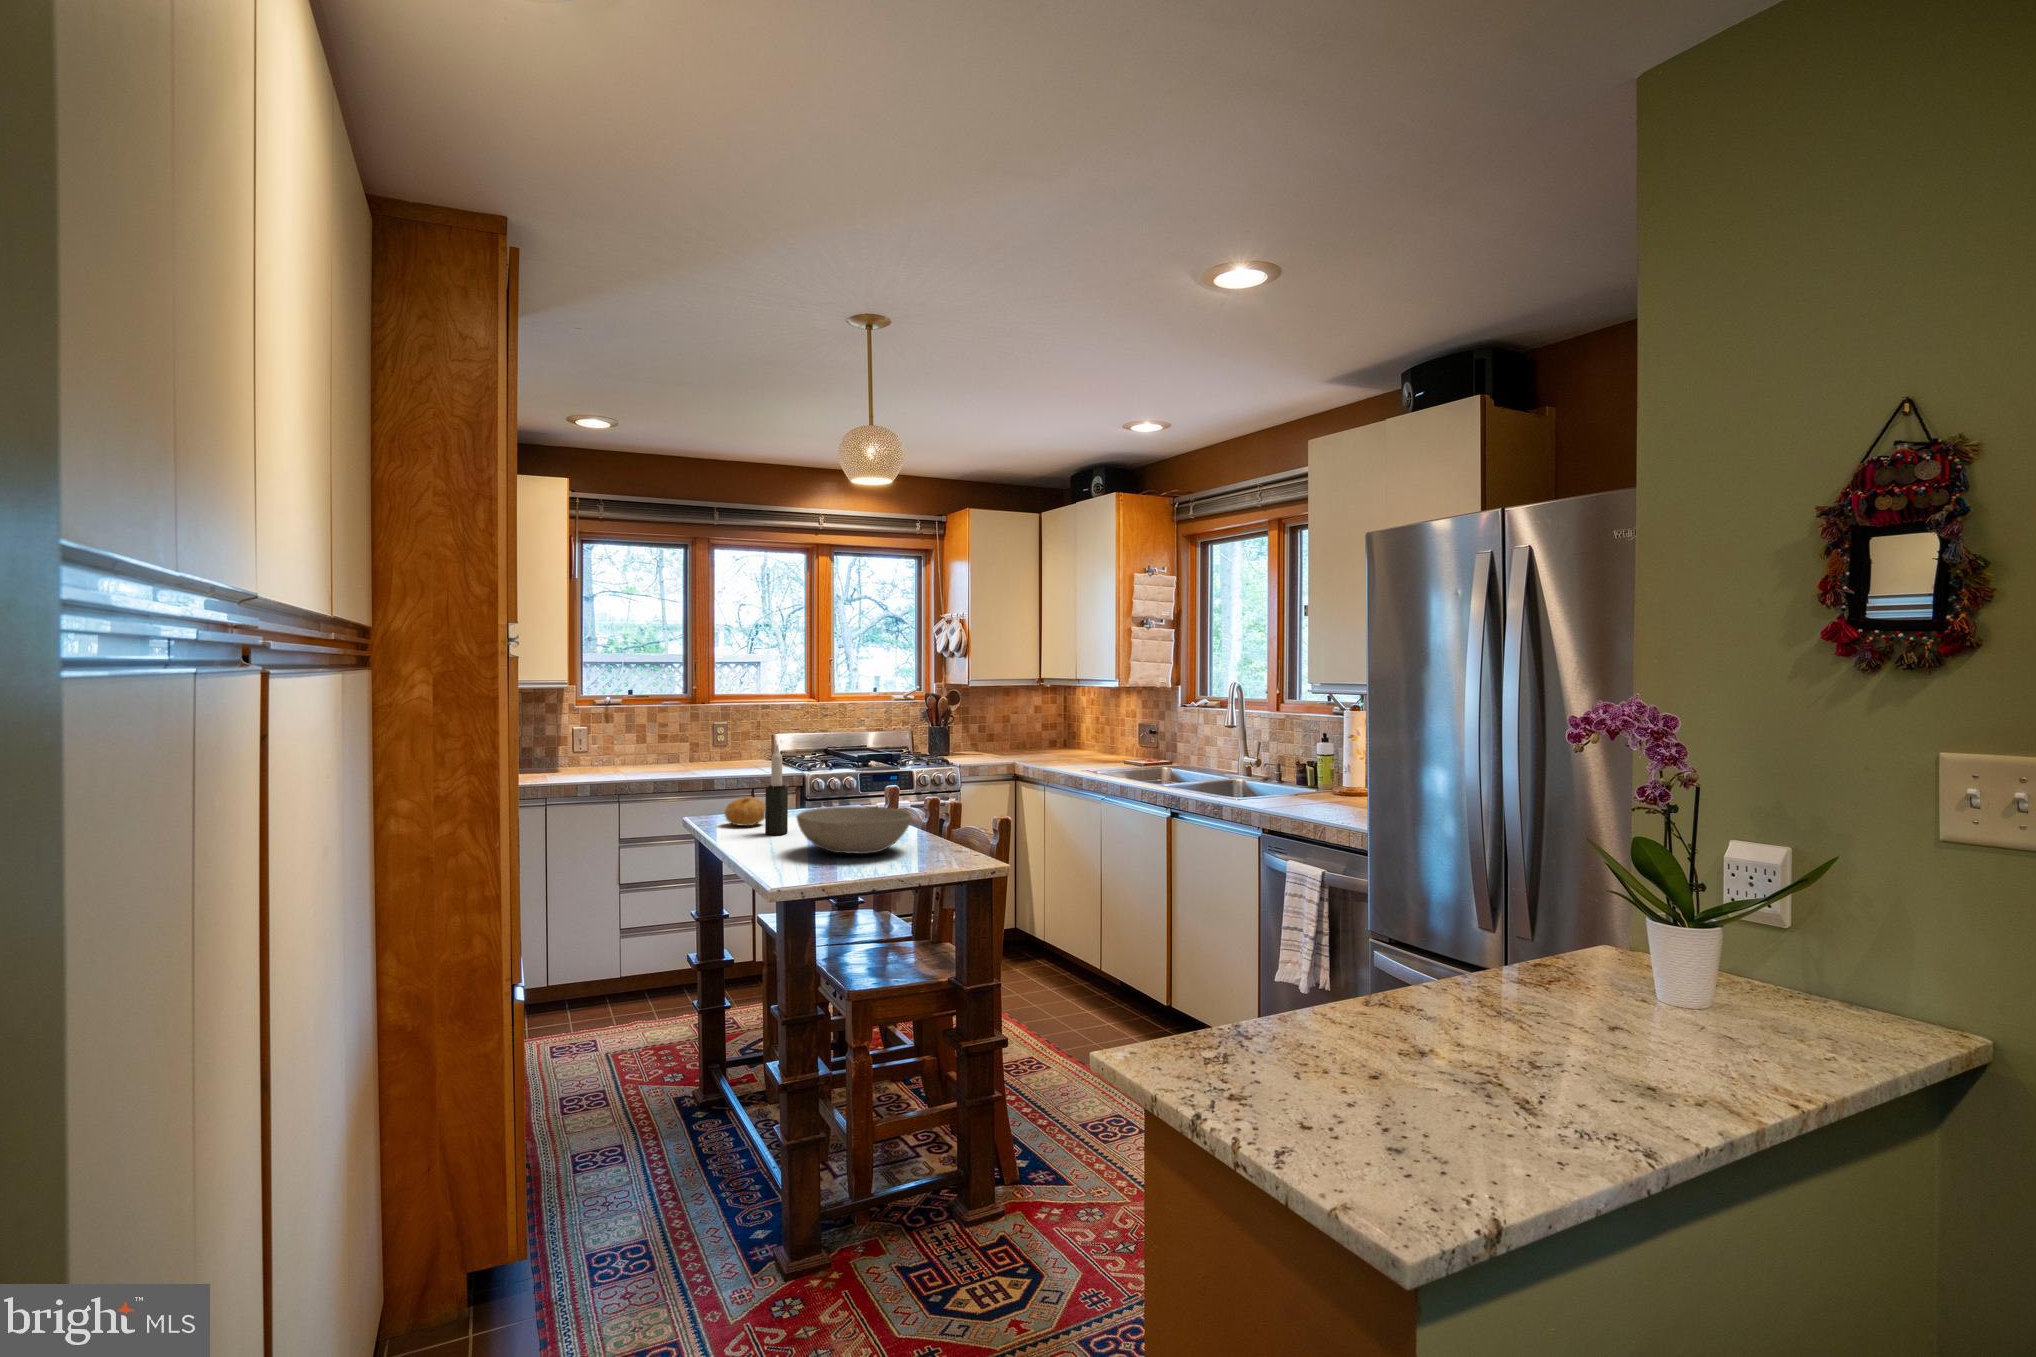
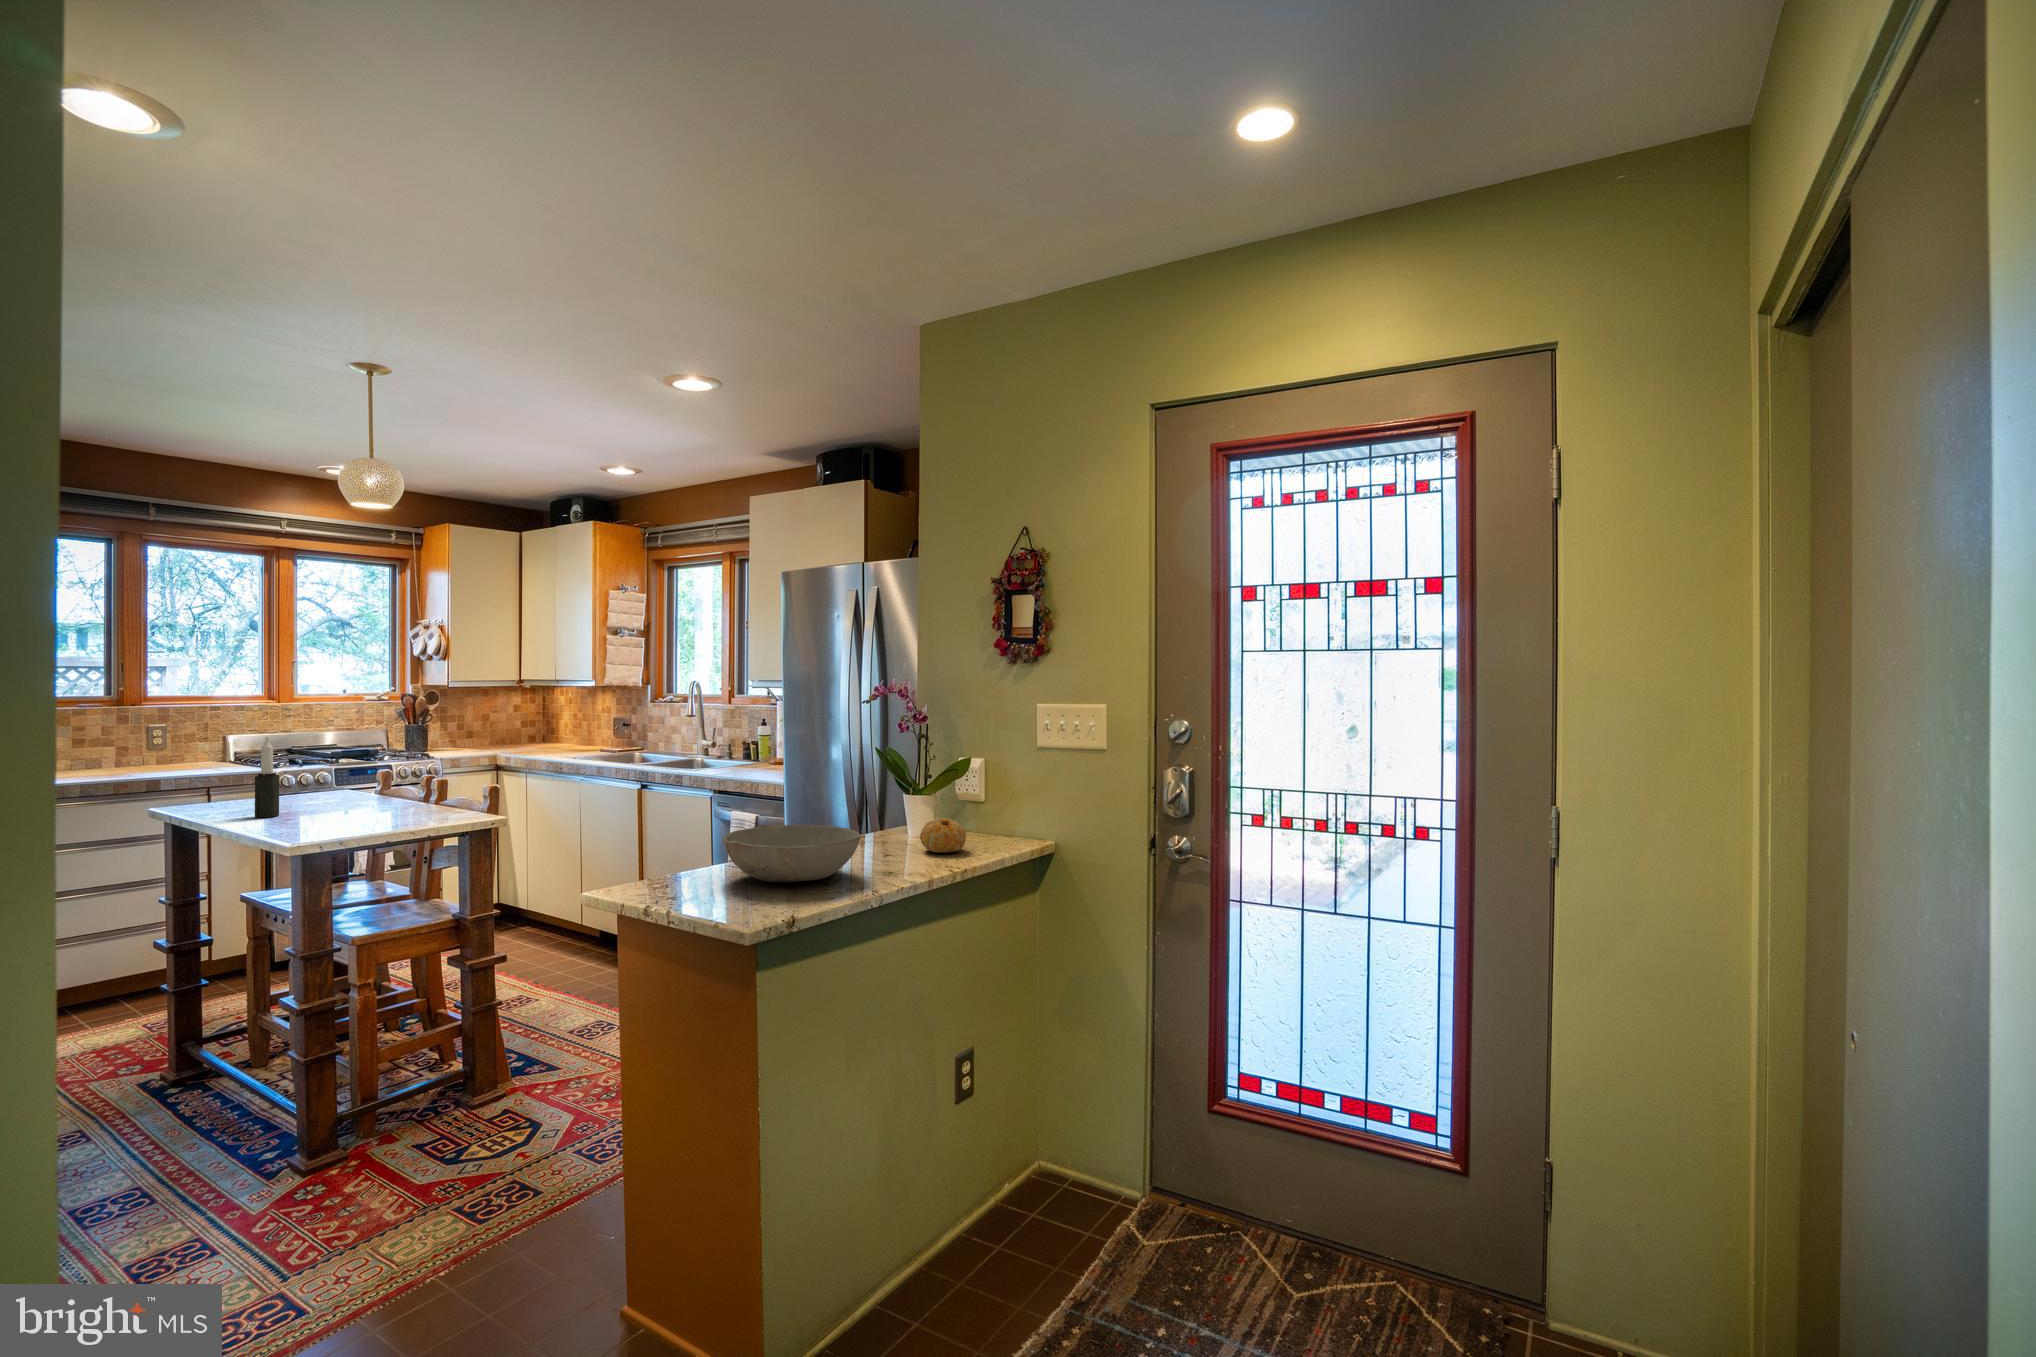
fruit: present [725,797,765,826] -> present [920,818,966,853]
bowl: present [797,807,912,854] -> present [723,825,861,882]

